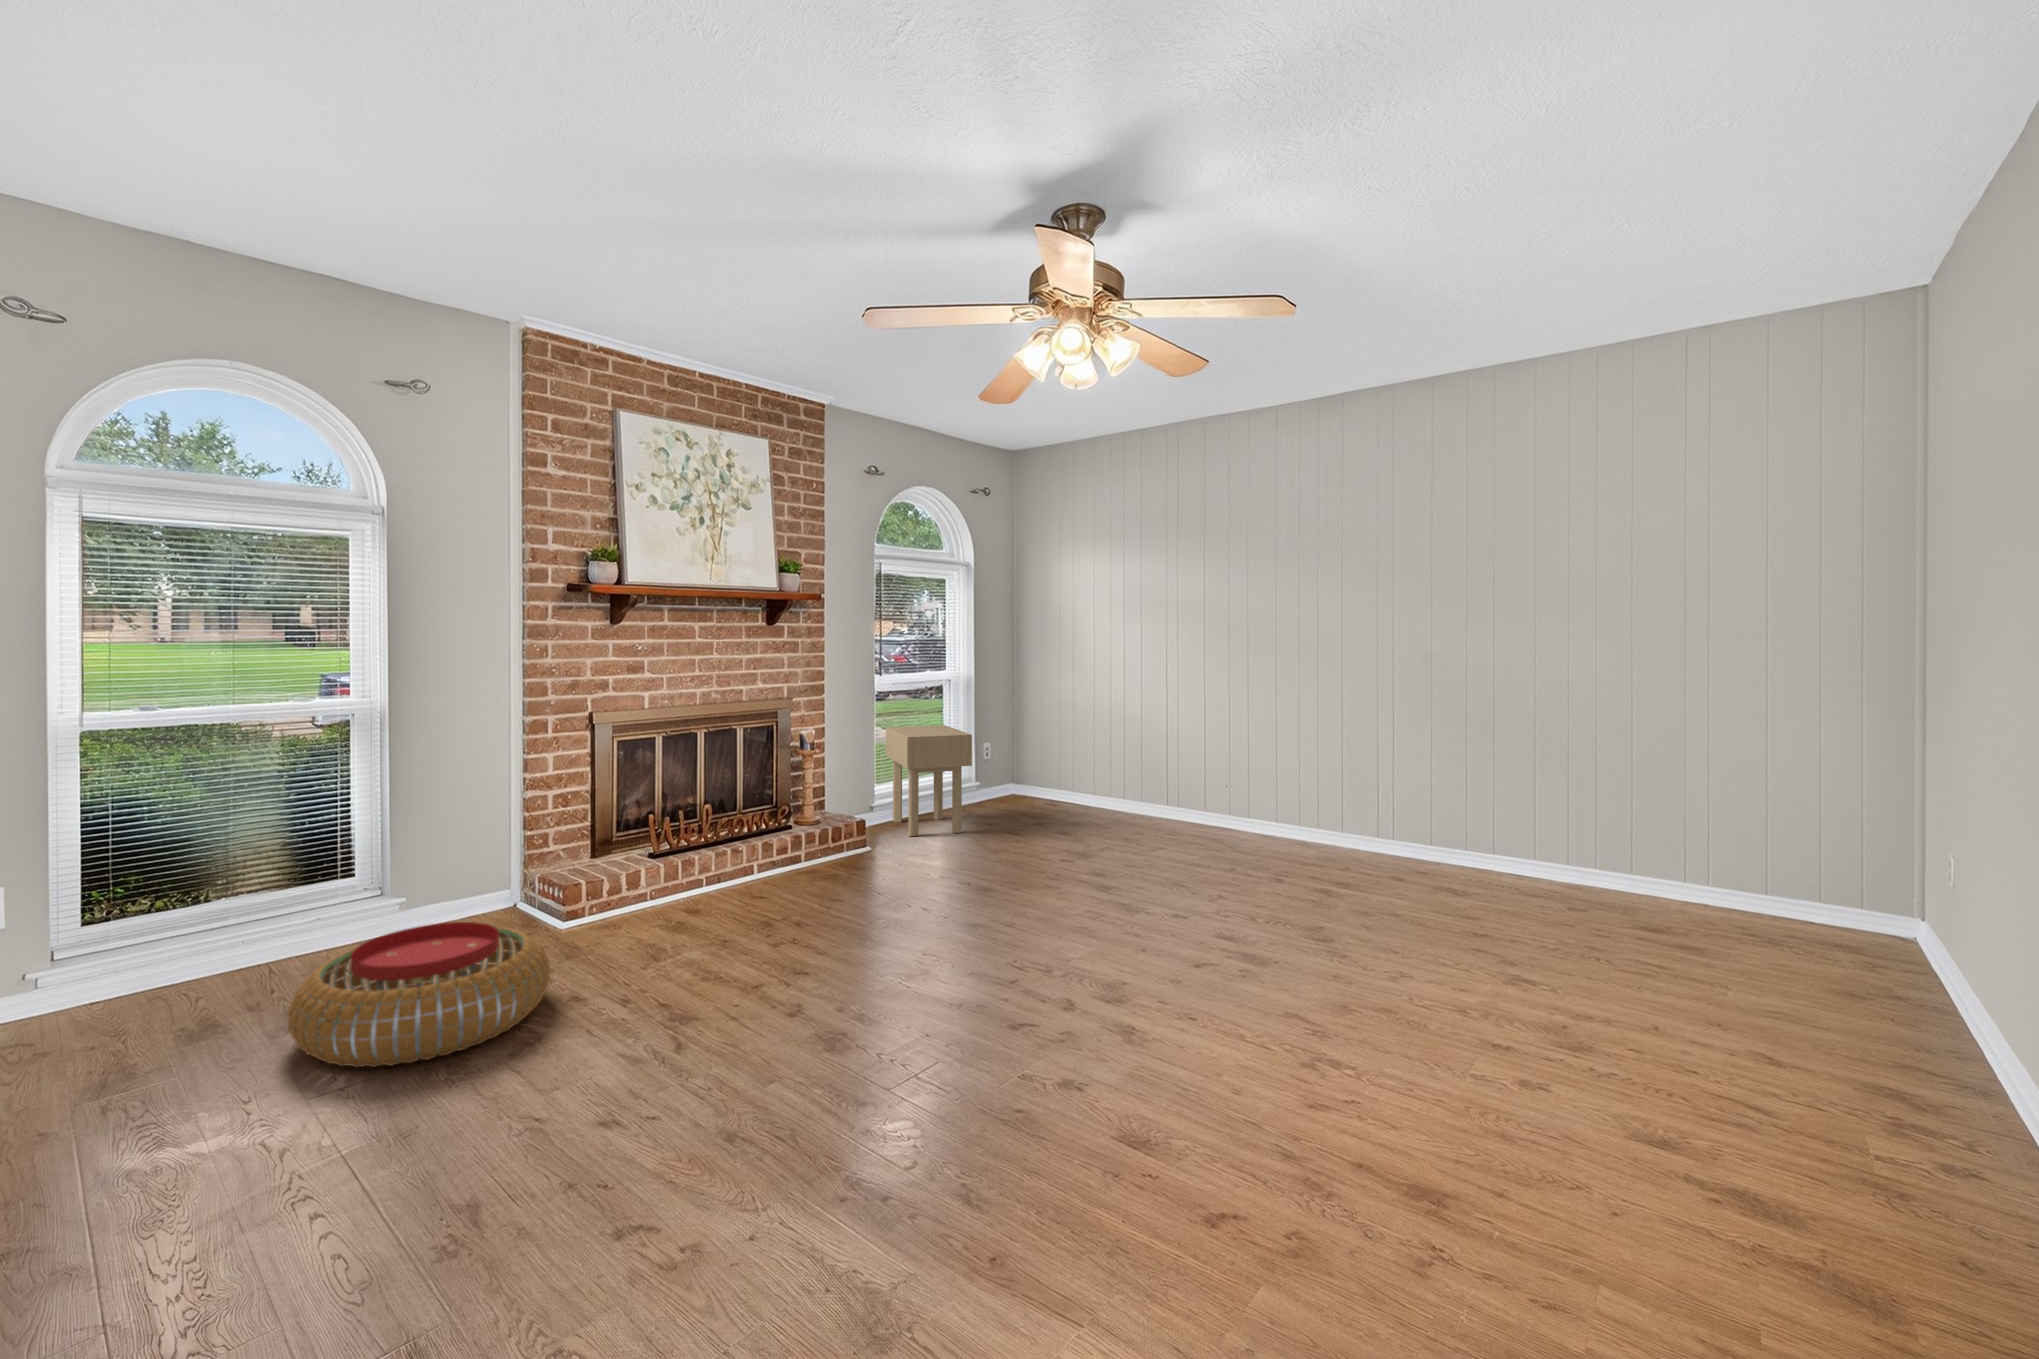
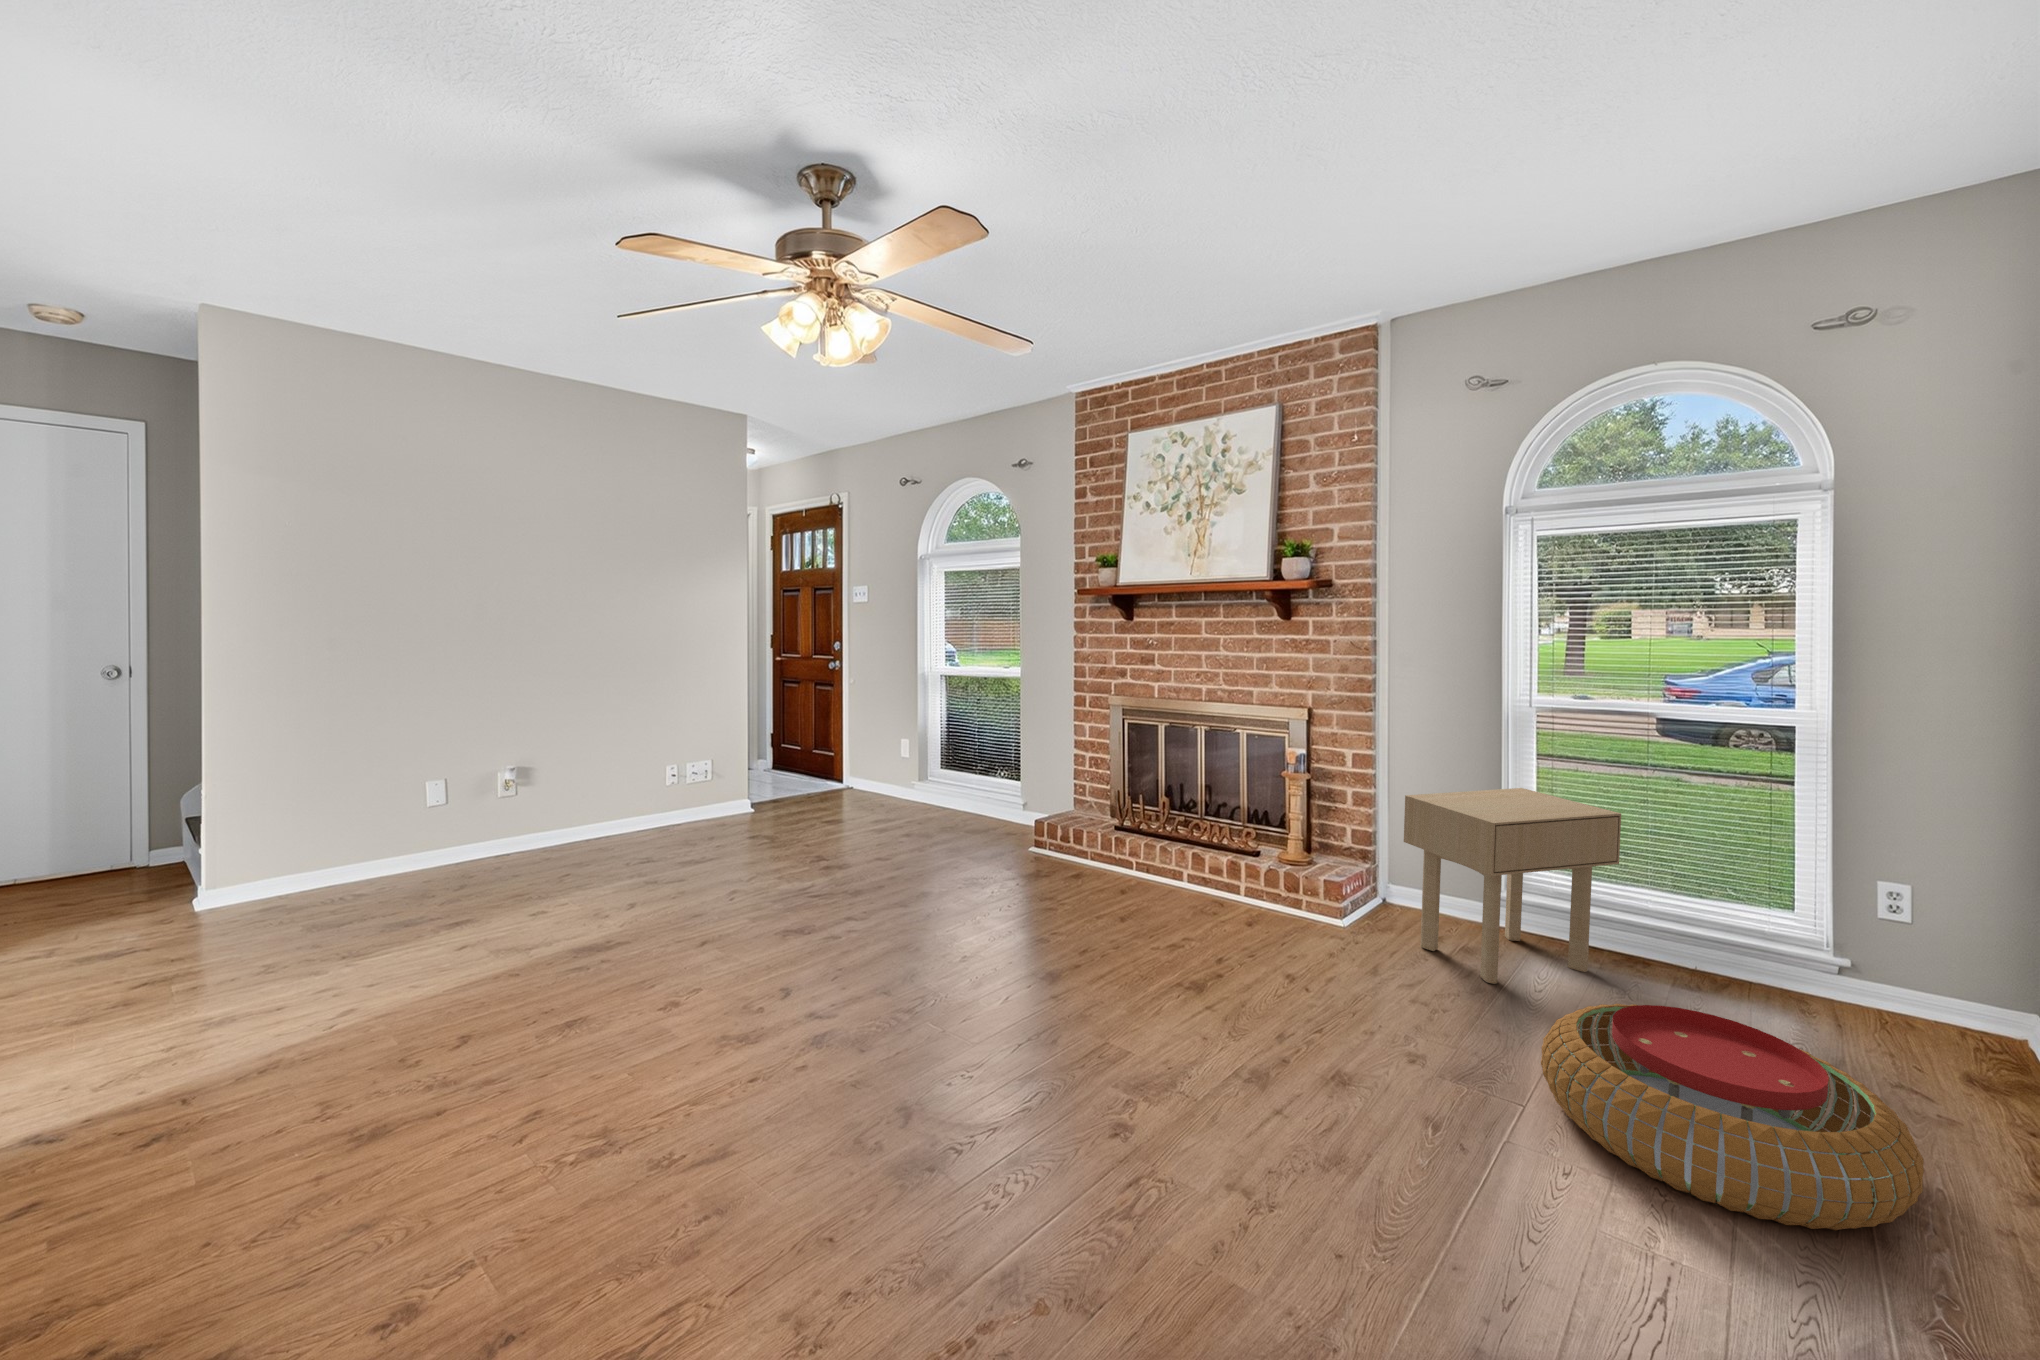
pouf: present [288,922,550,1067] -> present [1541,1004,1924,1230]

